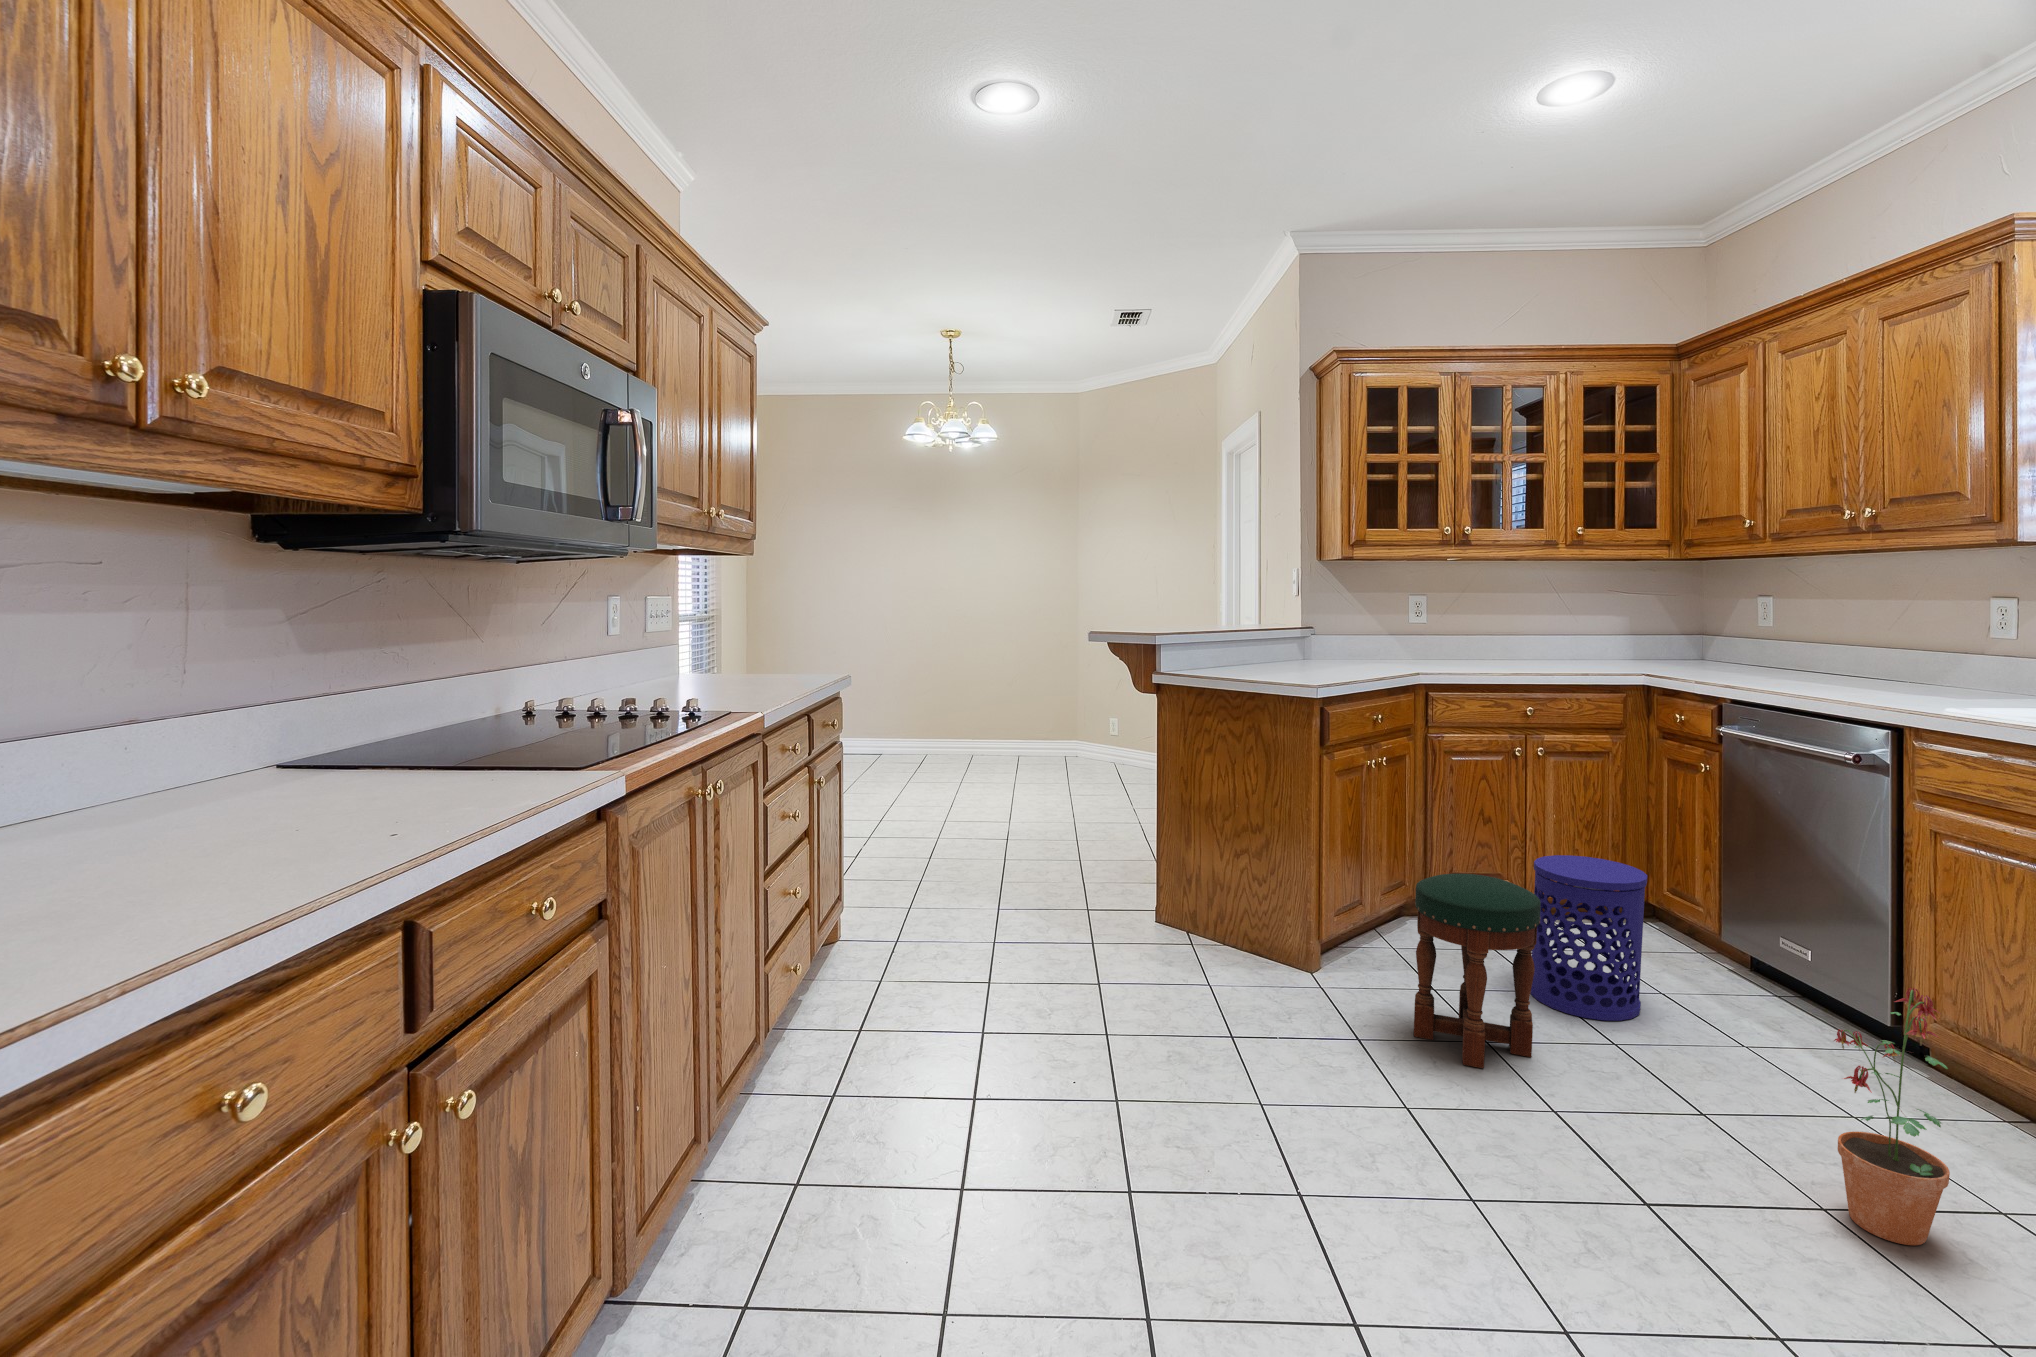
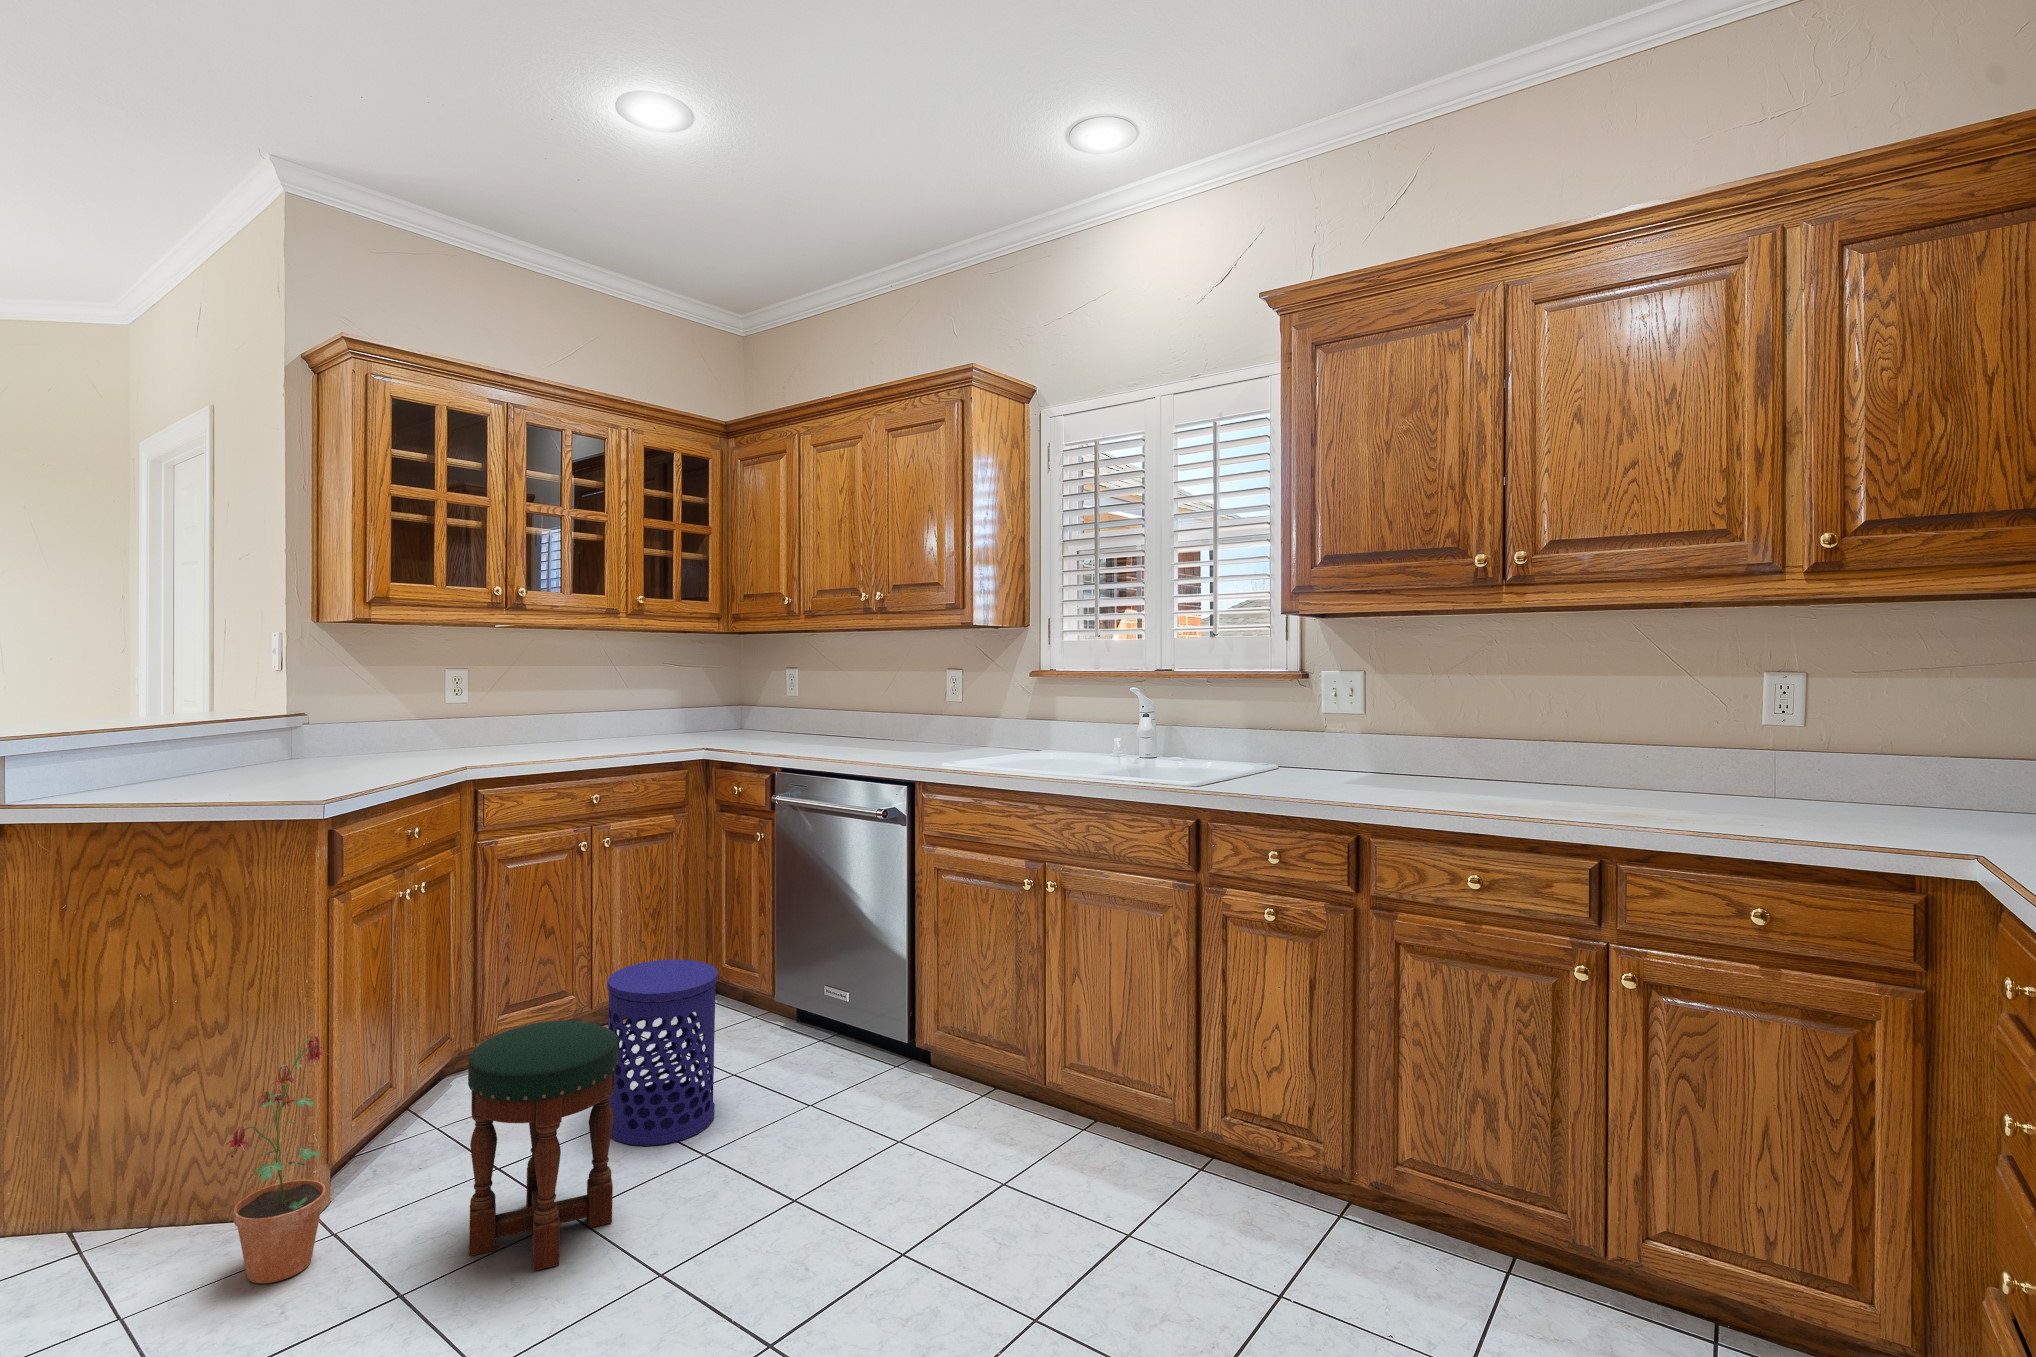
potted plant: present [1834,988,1950,1245] -> present [226,1036,329,1283]

